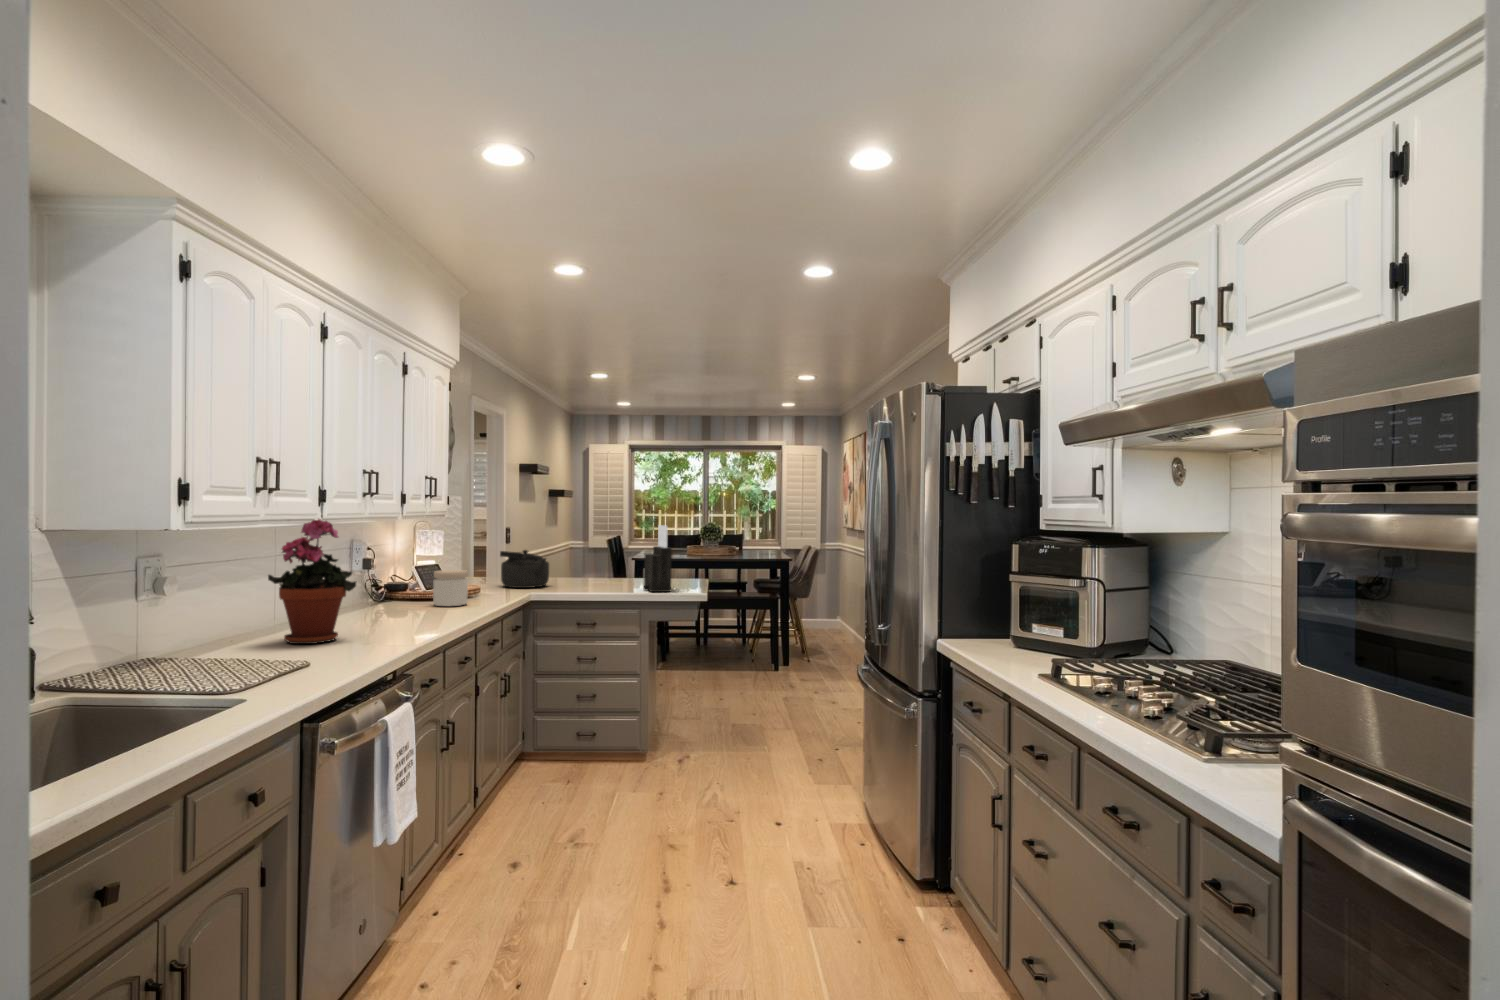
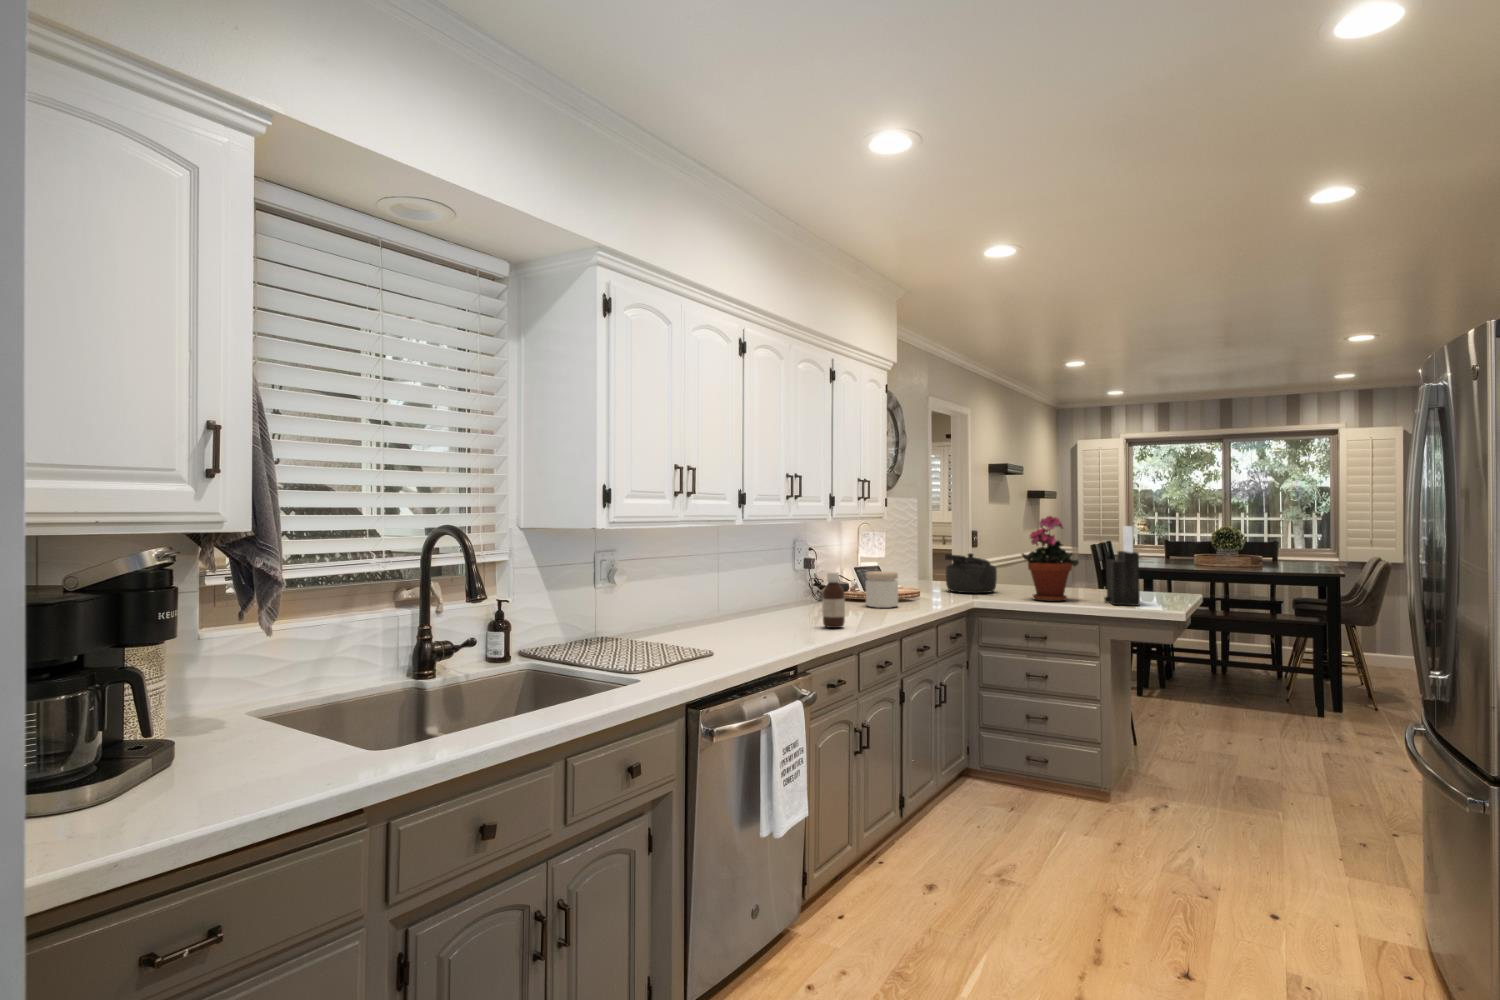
potted plant: present [268,519,356,644] -> present [1022,516,1079,602]
bottle: none [408,573,432,629] -> present [822,572,845,628]

